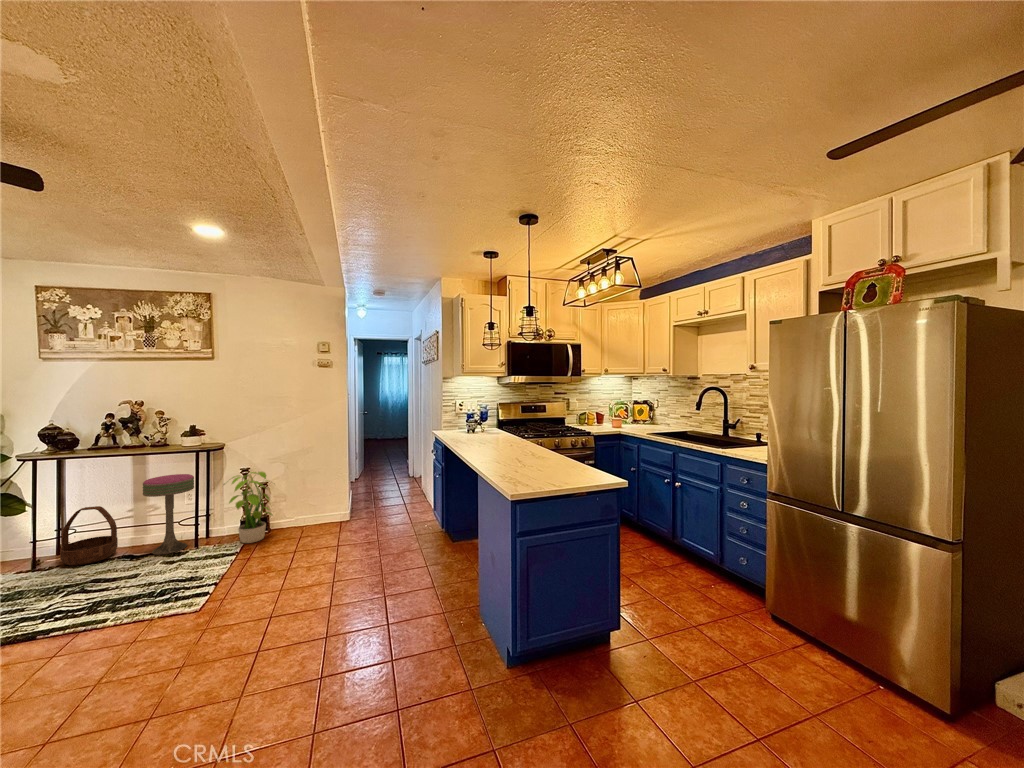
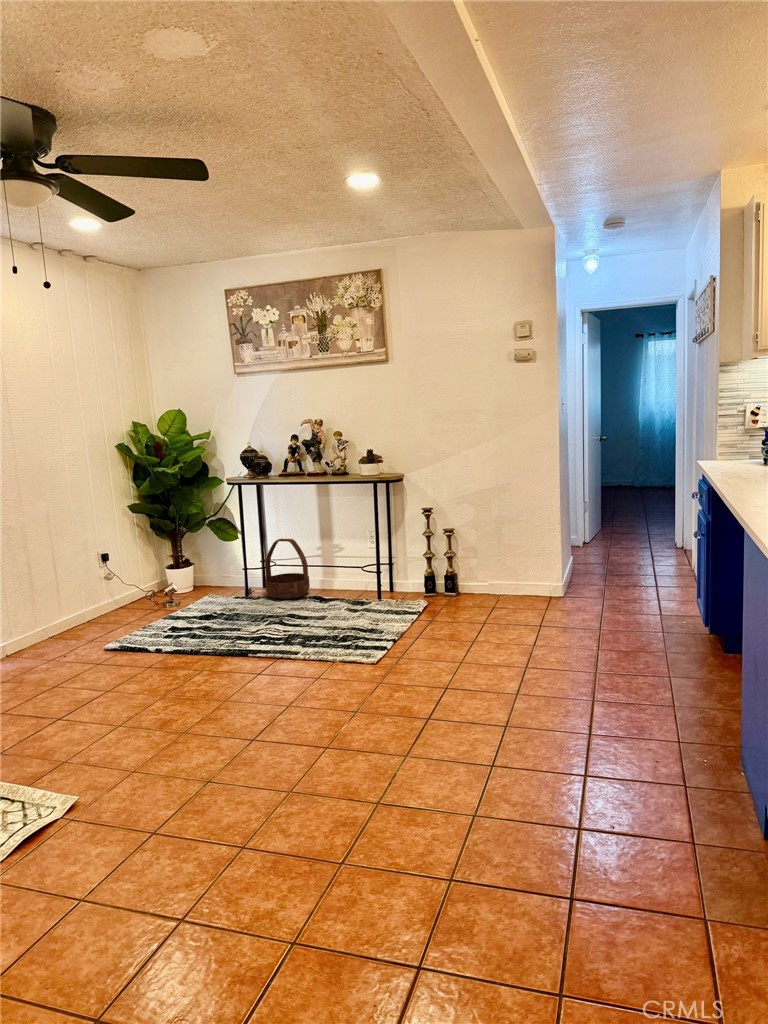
potted plant: present [224,472,272,543] -> none [402,509,463,605]
bar stool: present [143,474,194,555] -> none [326,510,374,602]

